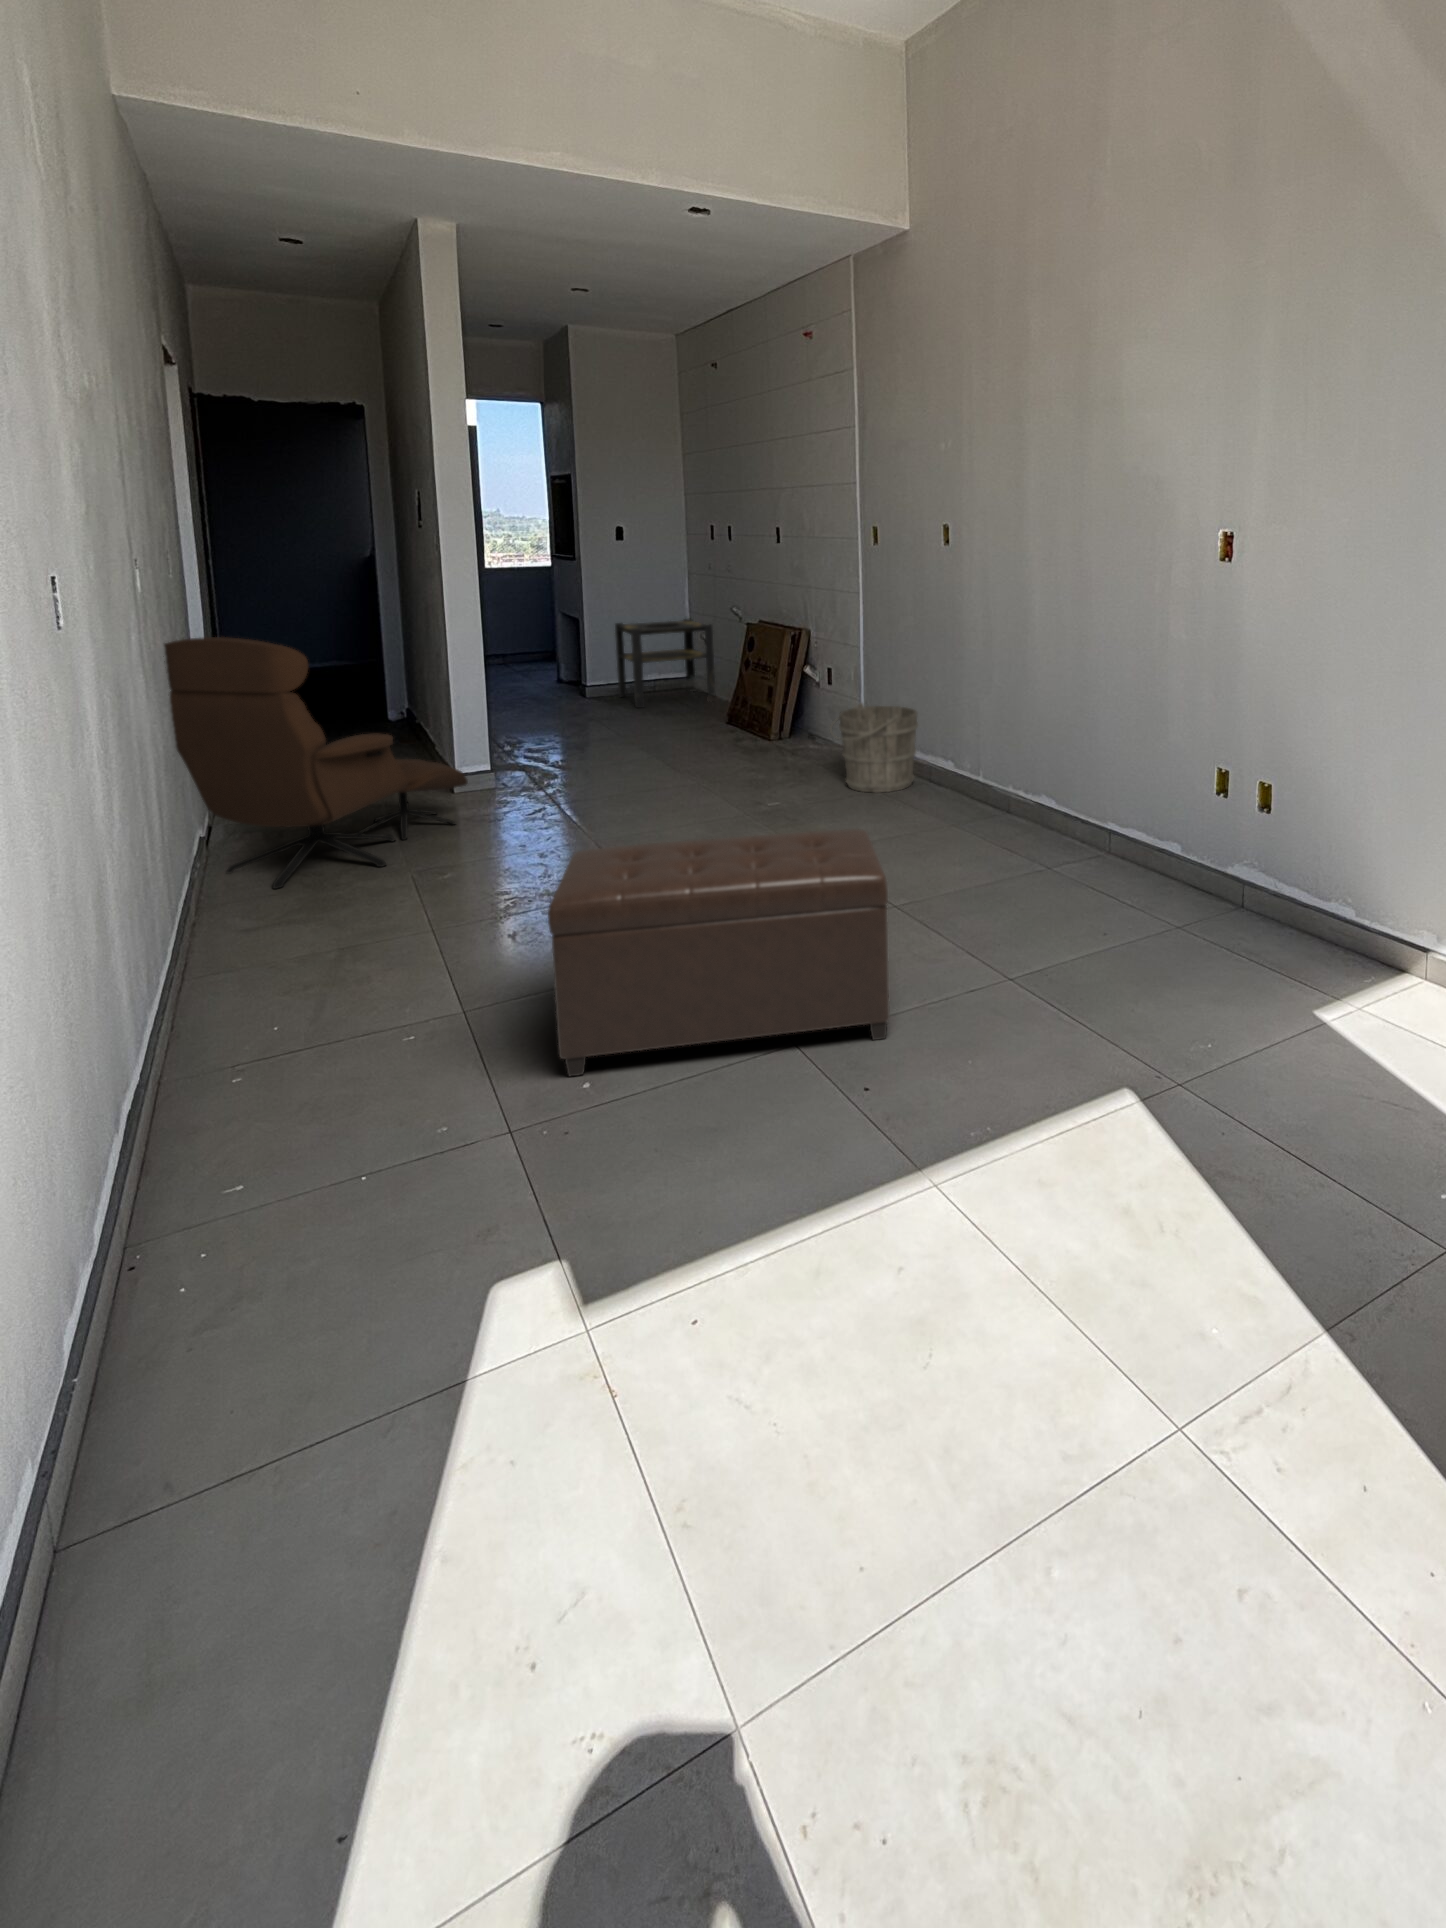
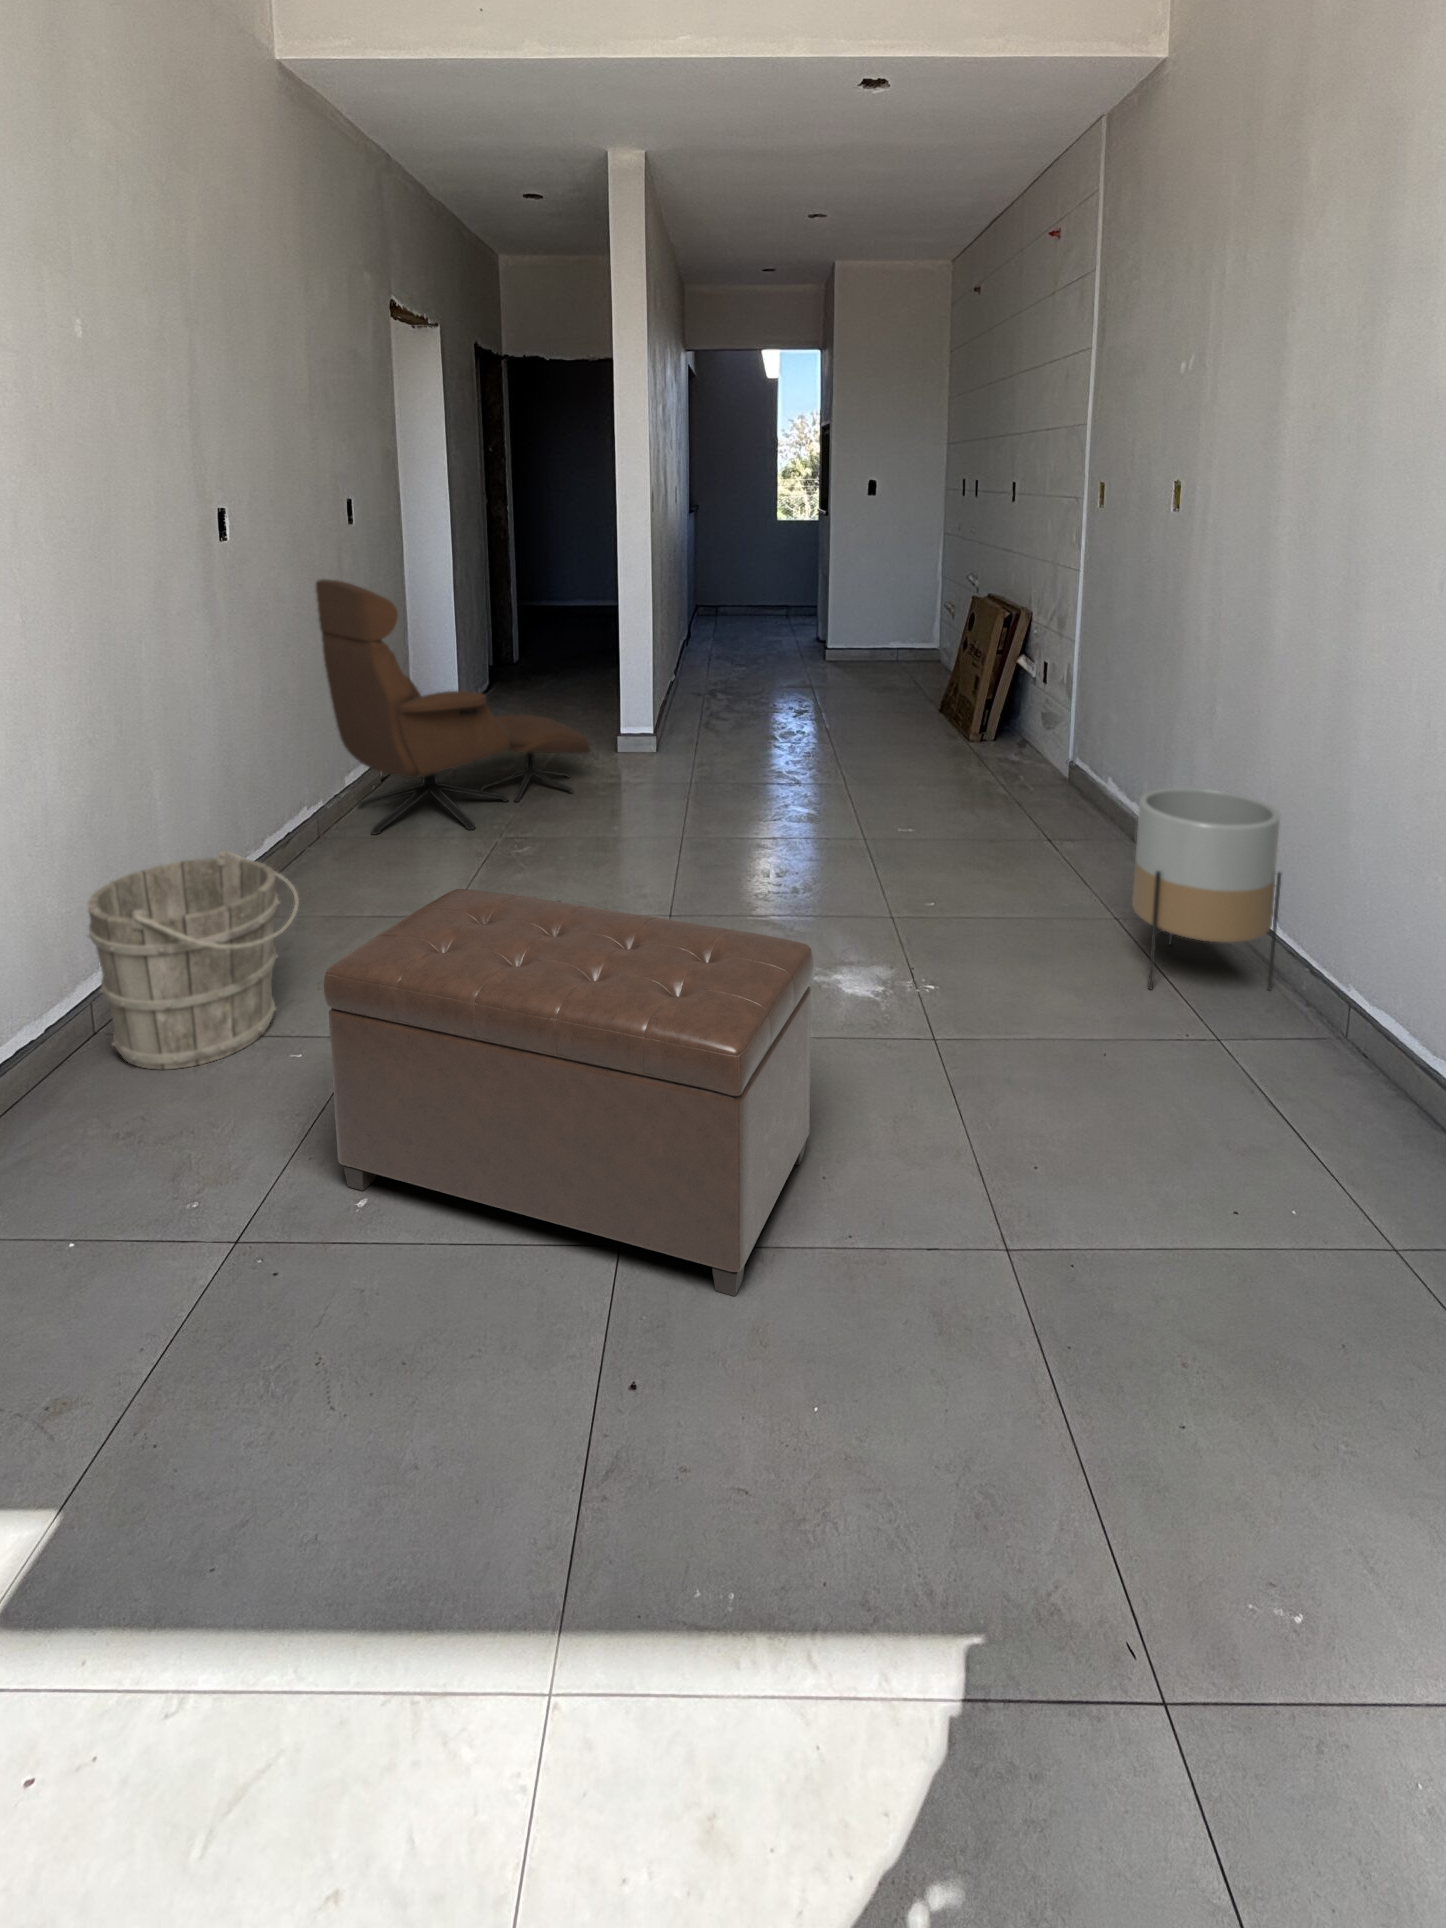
side table: present [615,618,715,708] -> none [851,584,951,682]
bucket: present [835,703,918,793] -> present [88,850,299,1070]
planter: none [976,722,1061,854] -> present [1132,788,1281,990]

